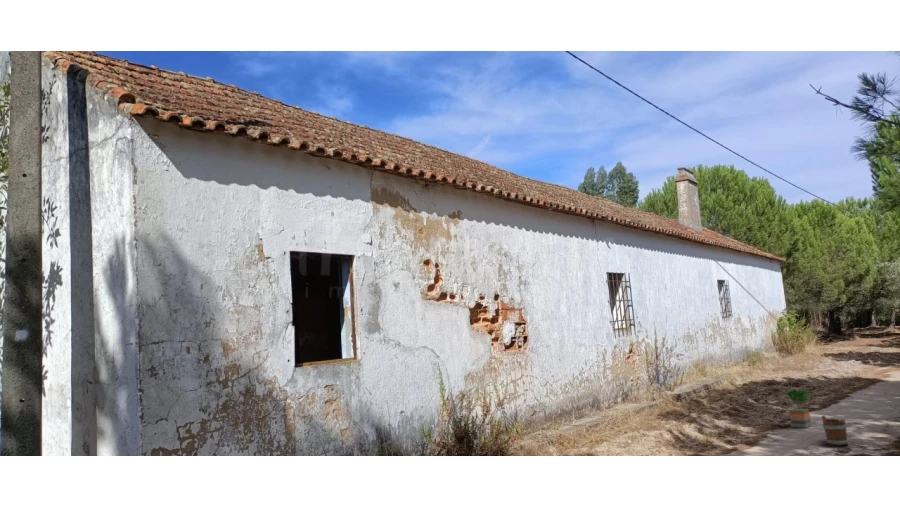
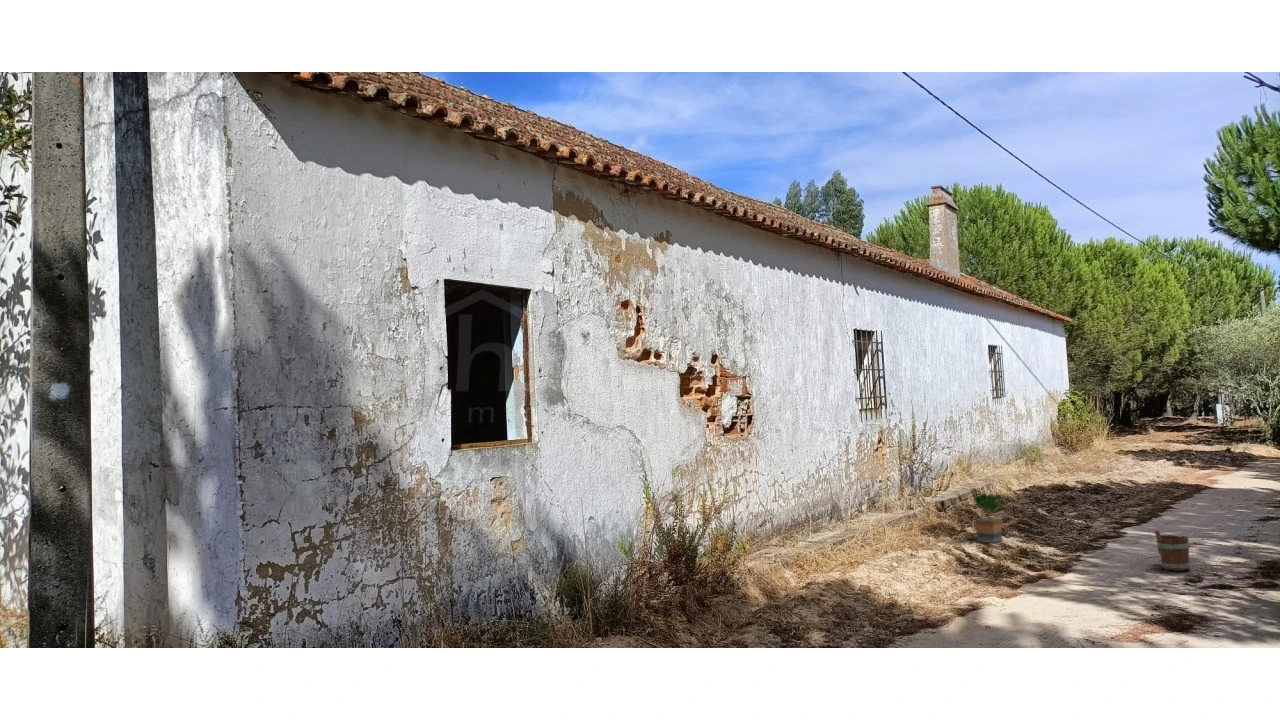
potted tree: present [786,389,811,428] -> present [974,493,1004,543]

